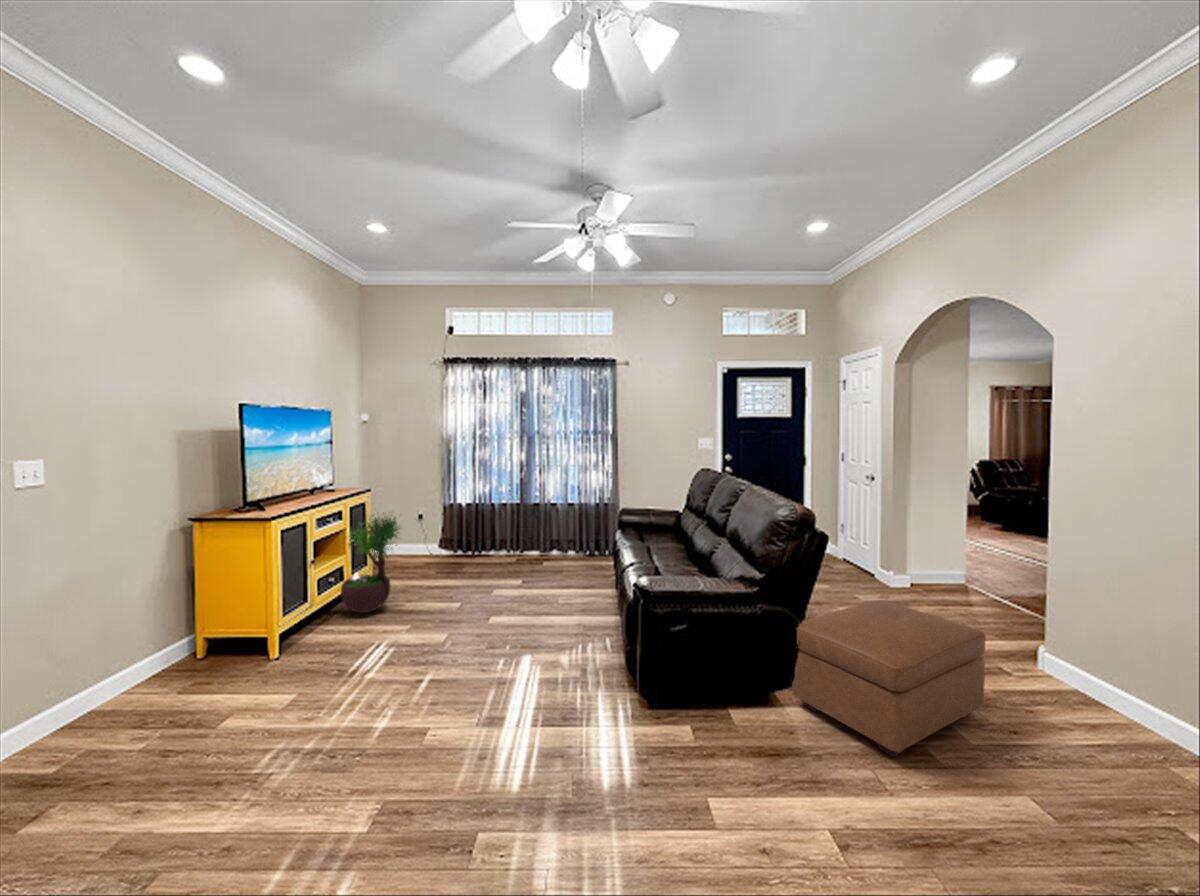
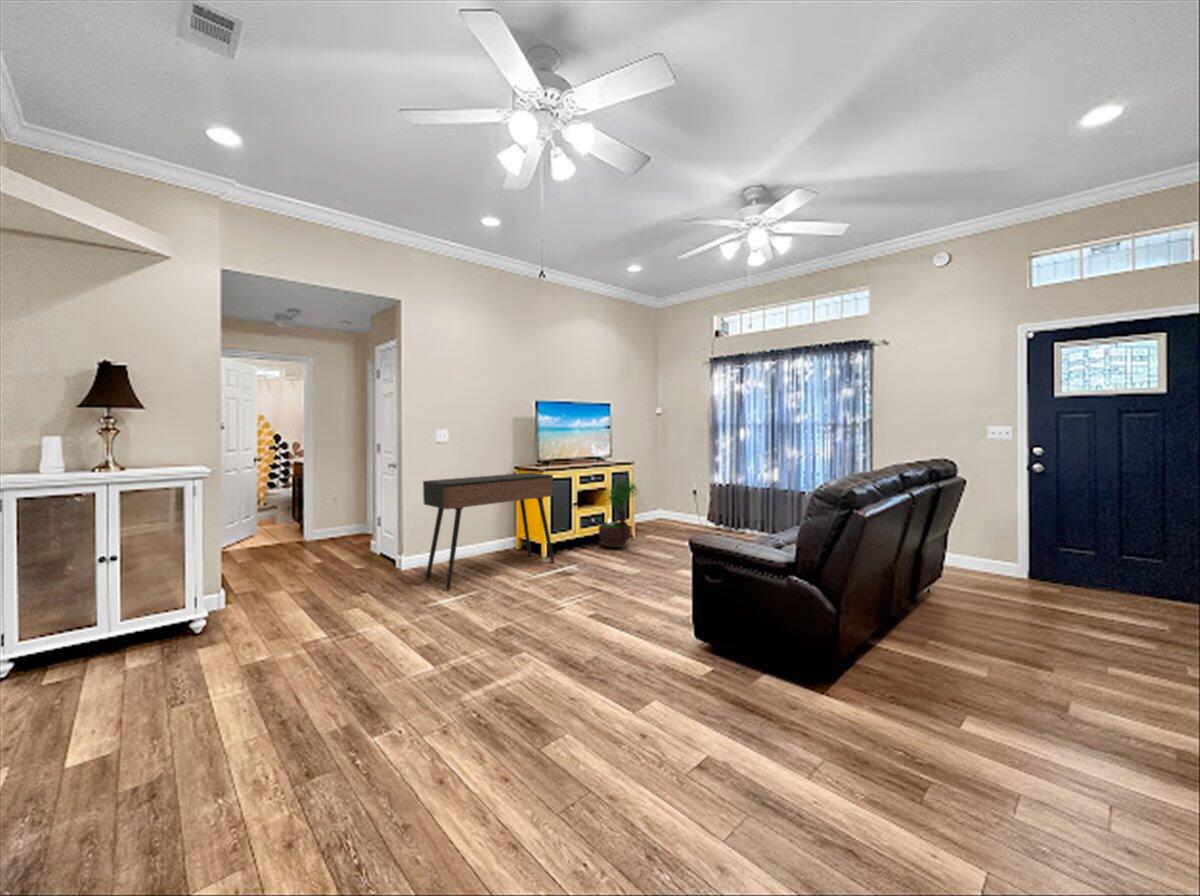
console table: none [30,524,307,800] -> present [423,473,554,589]
ottoman: present [792,600,986,757] -> none [835,610,1121,811]

